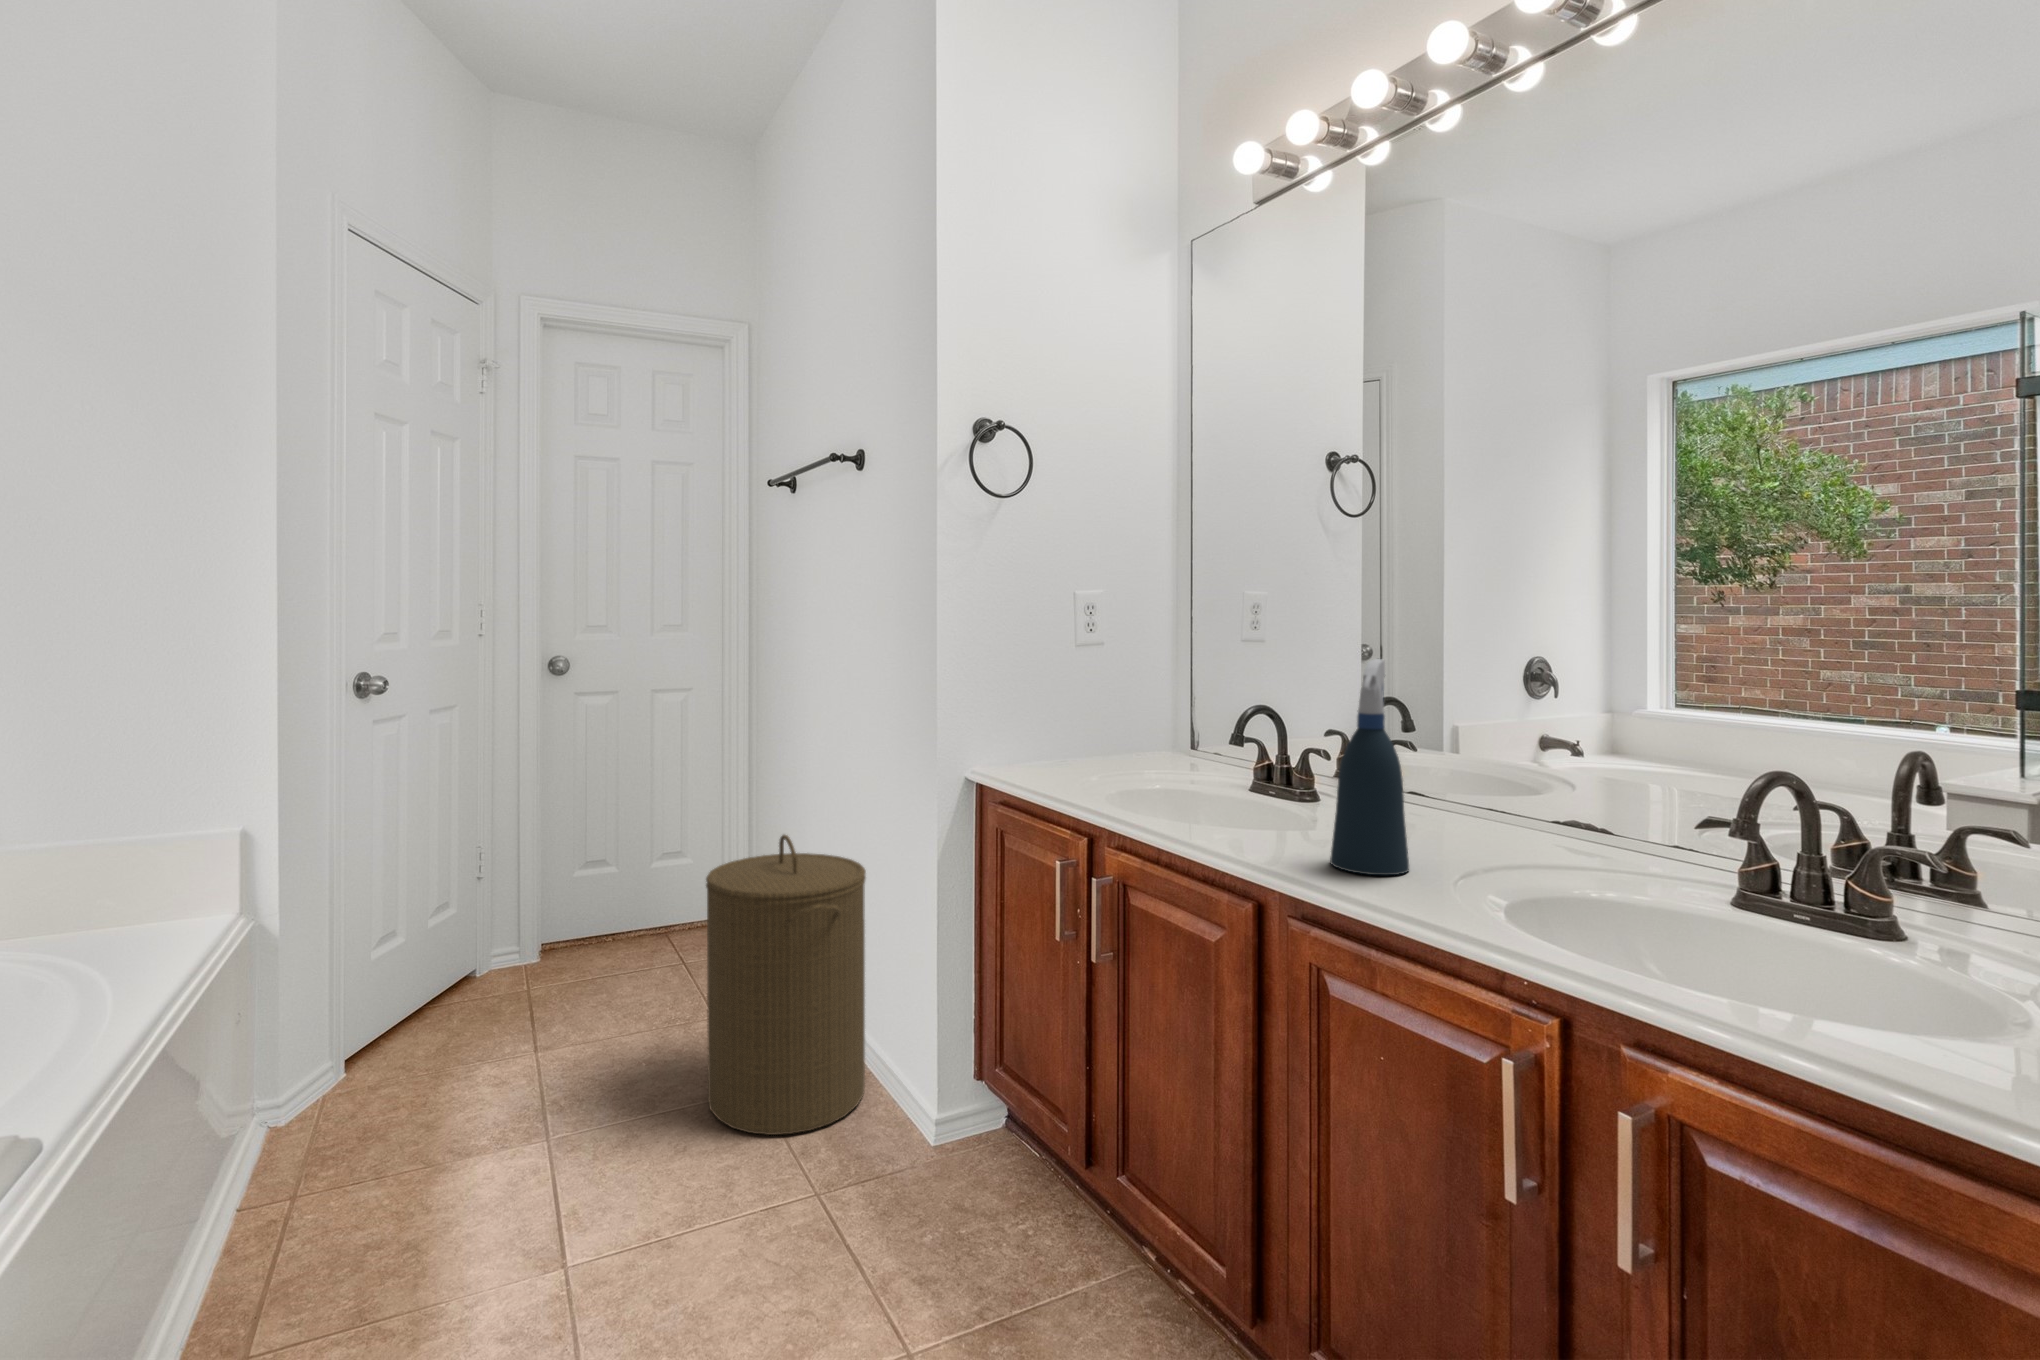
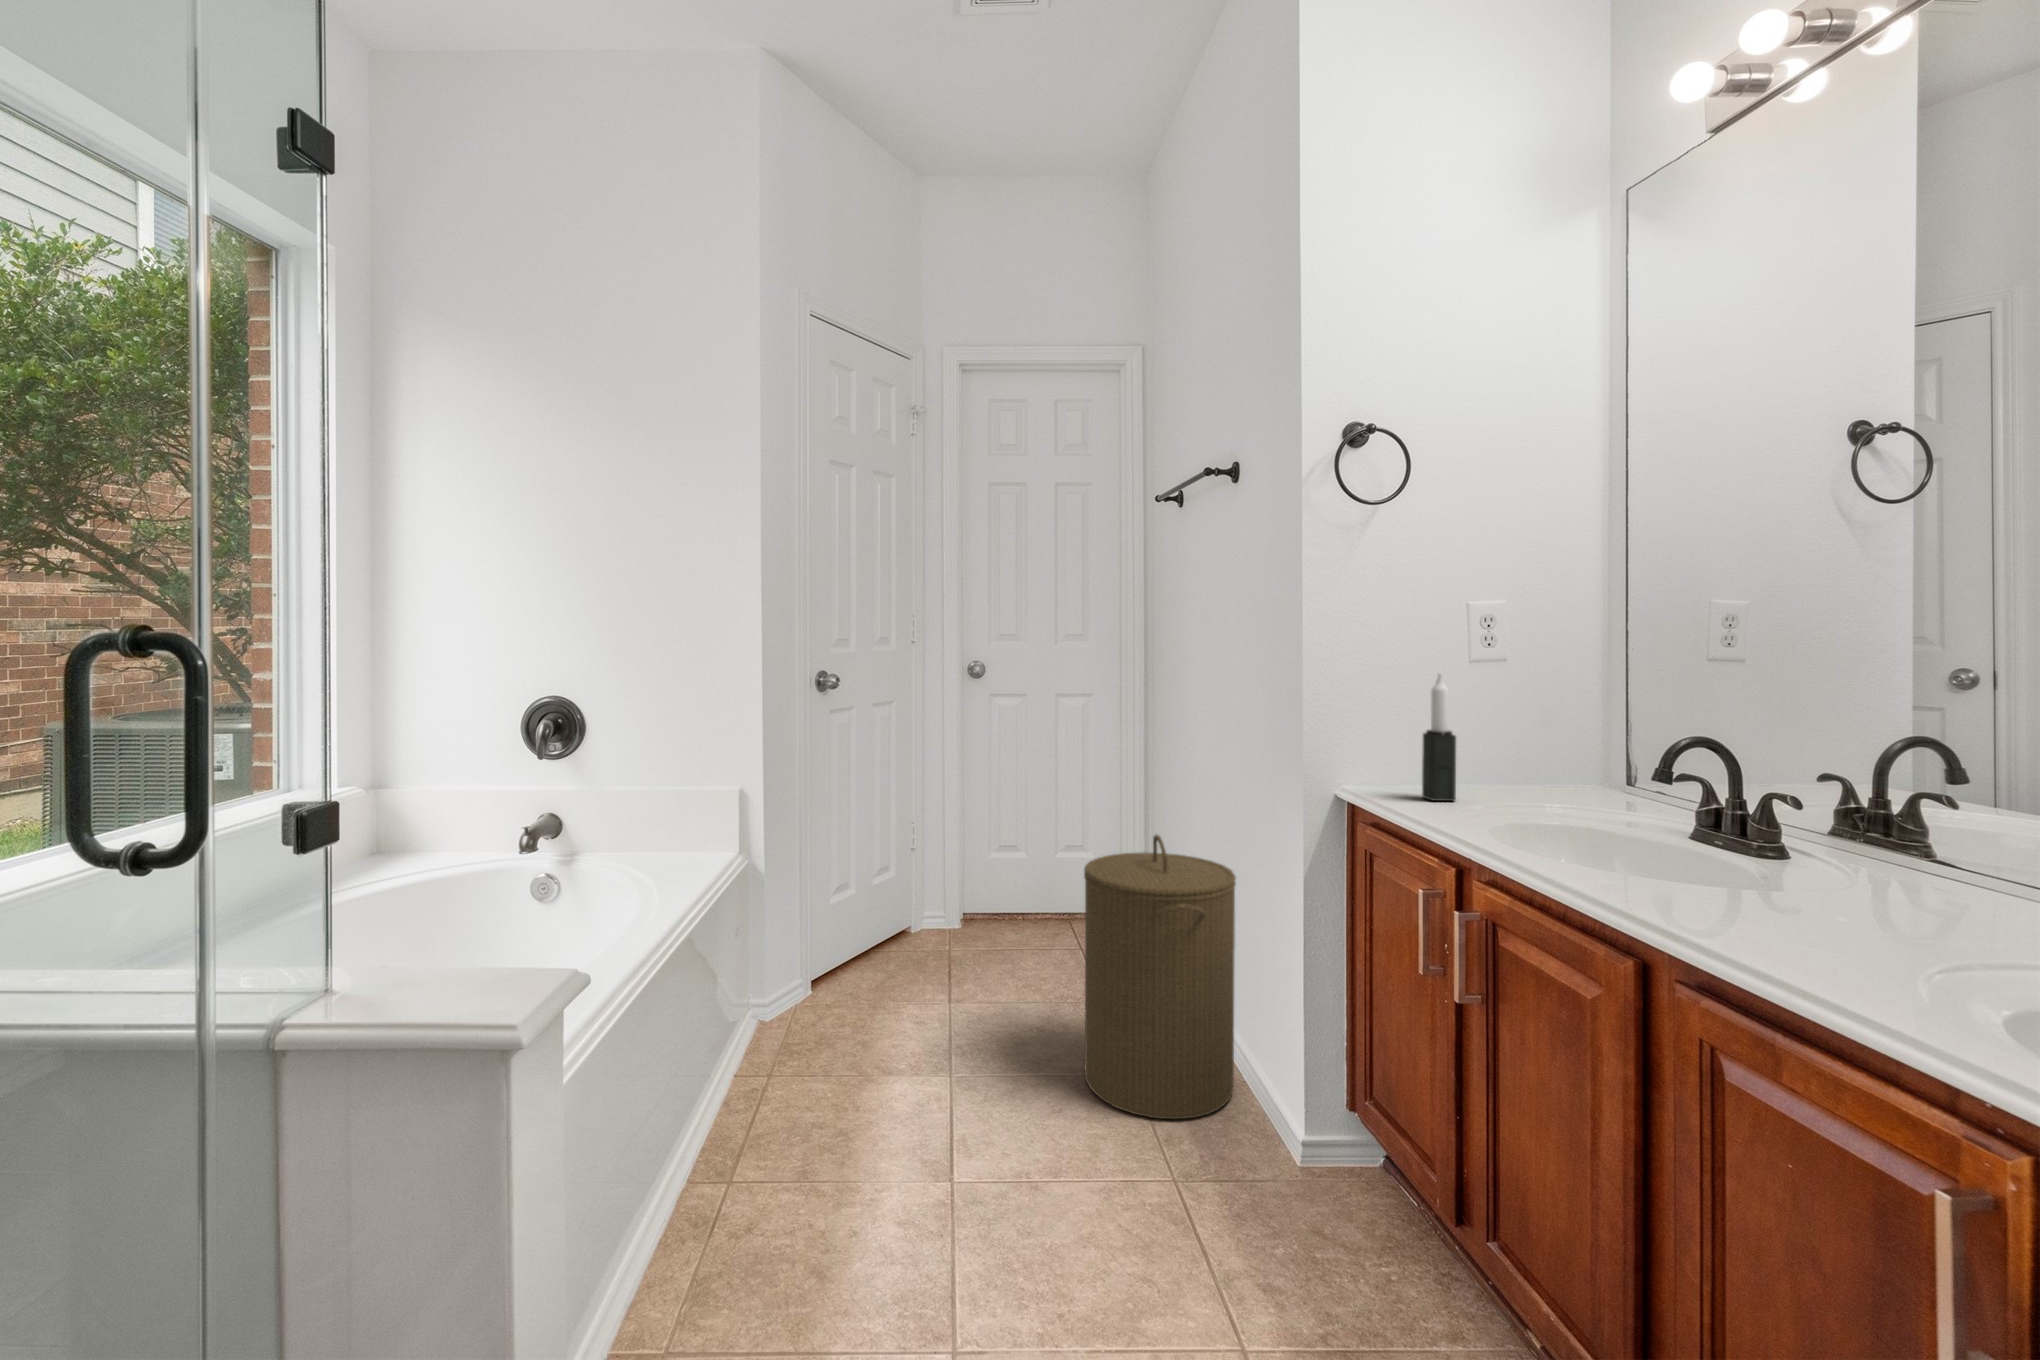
candle: none [1043,656,1072,777] -> present [1422,672,1456,801]
spray bottle: present [1330,659,1409,875] -> none [1754,684,1877,953]

